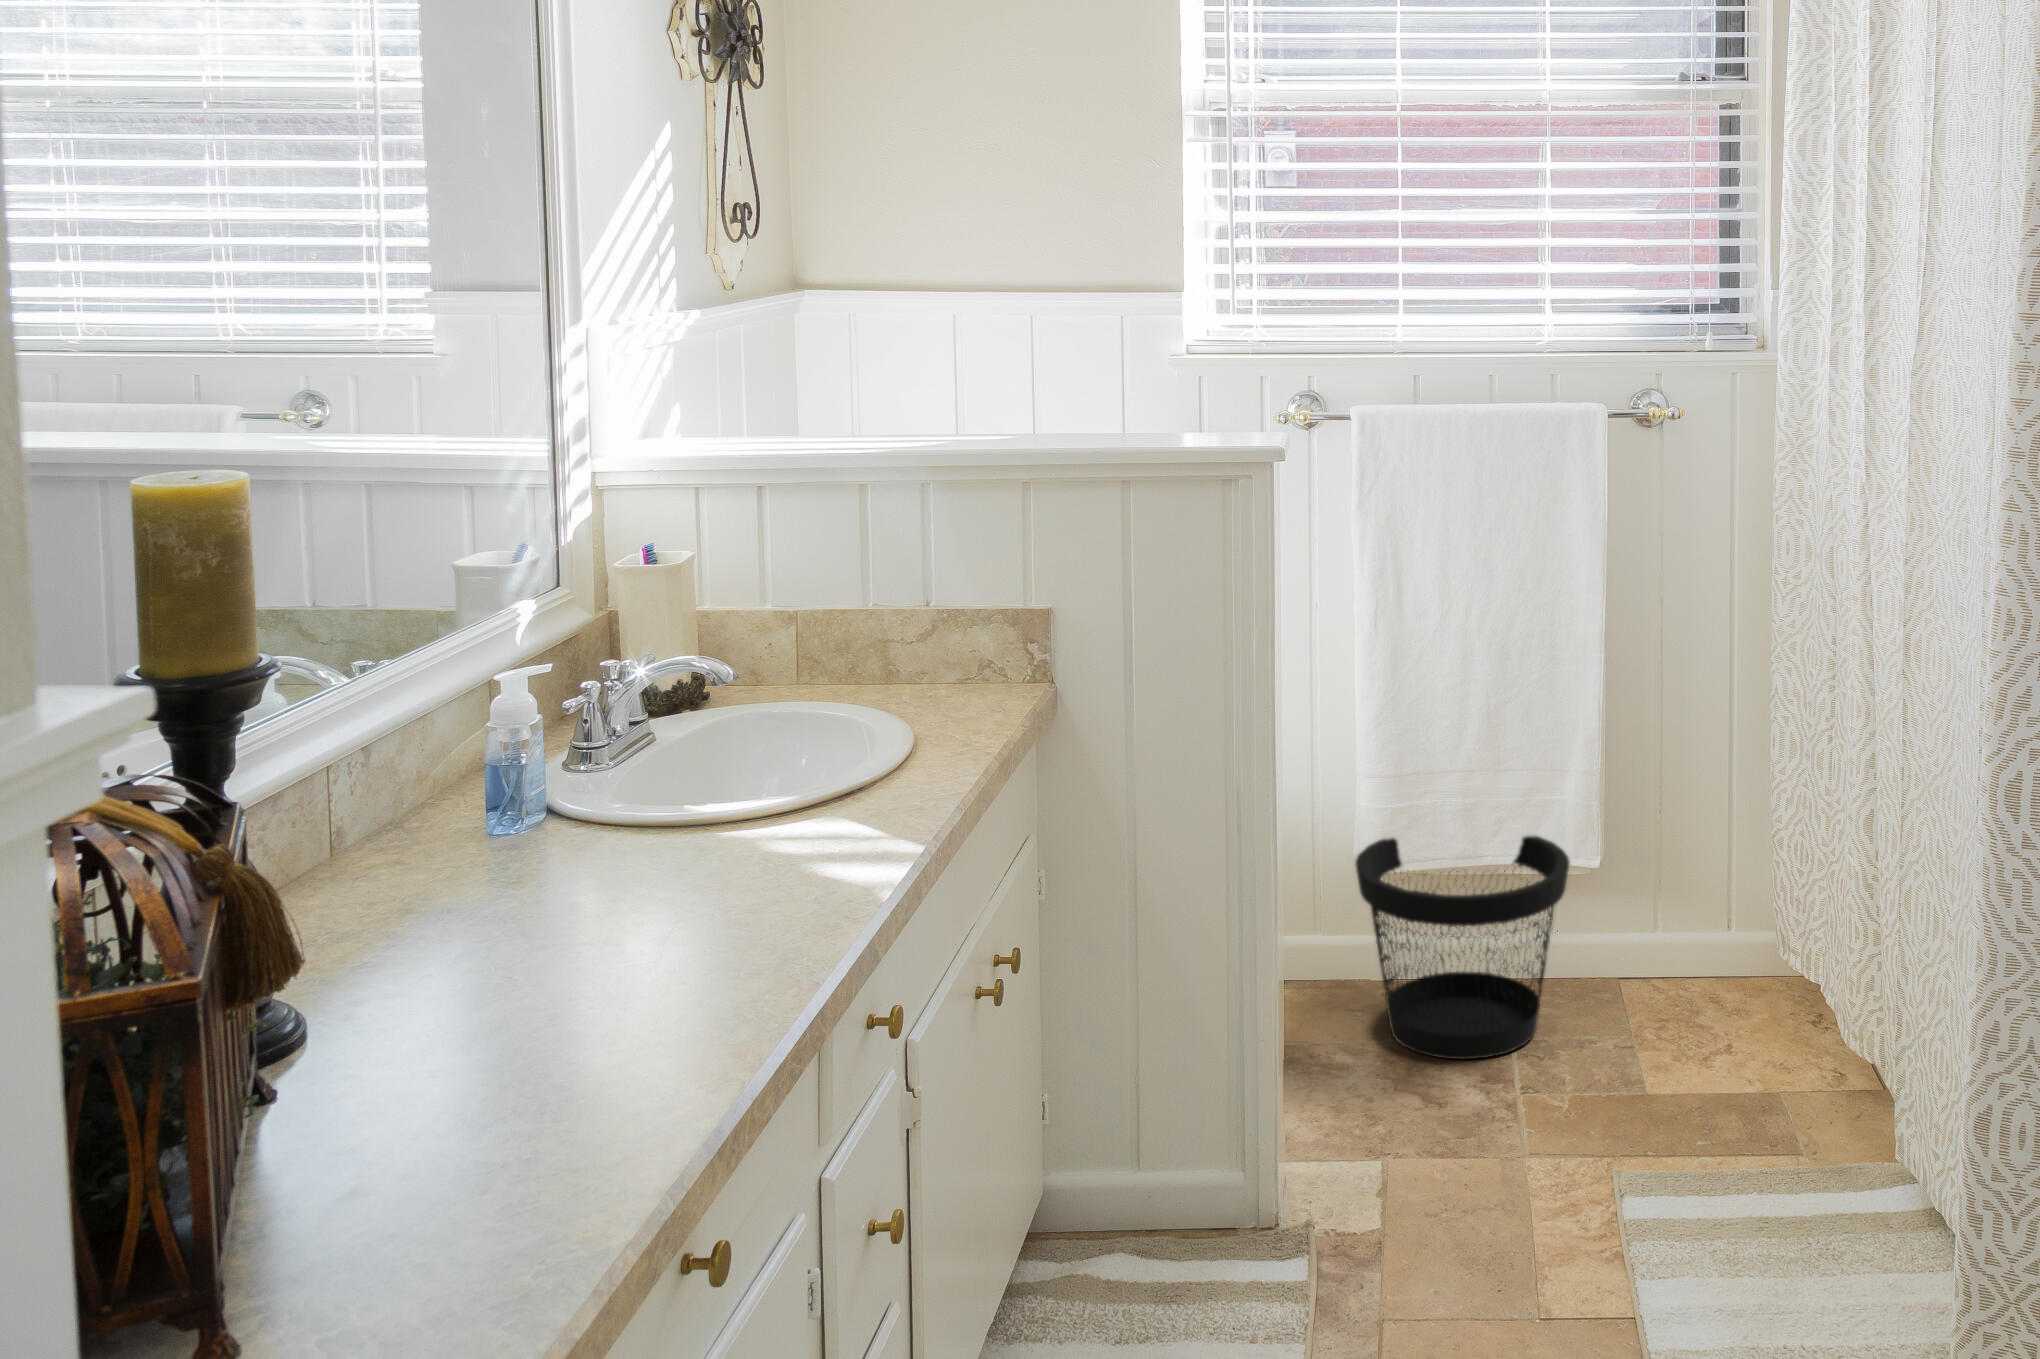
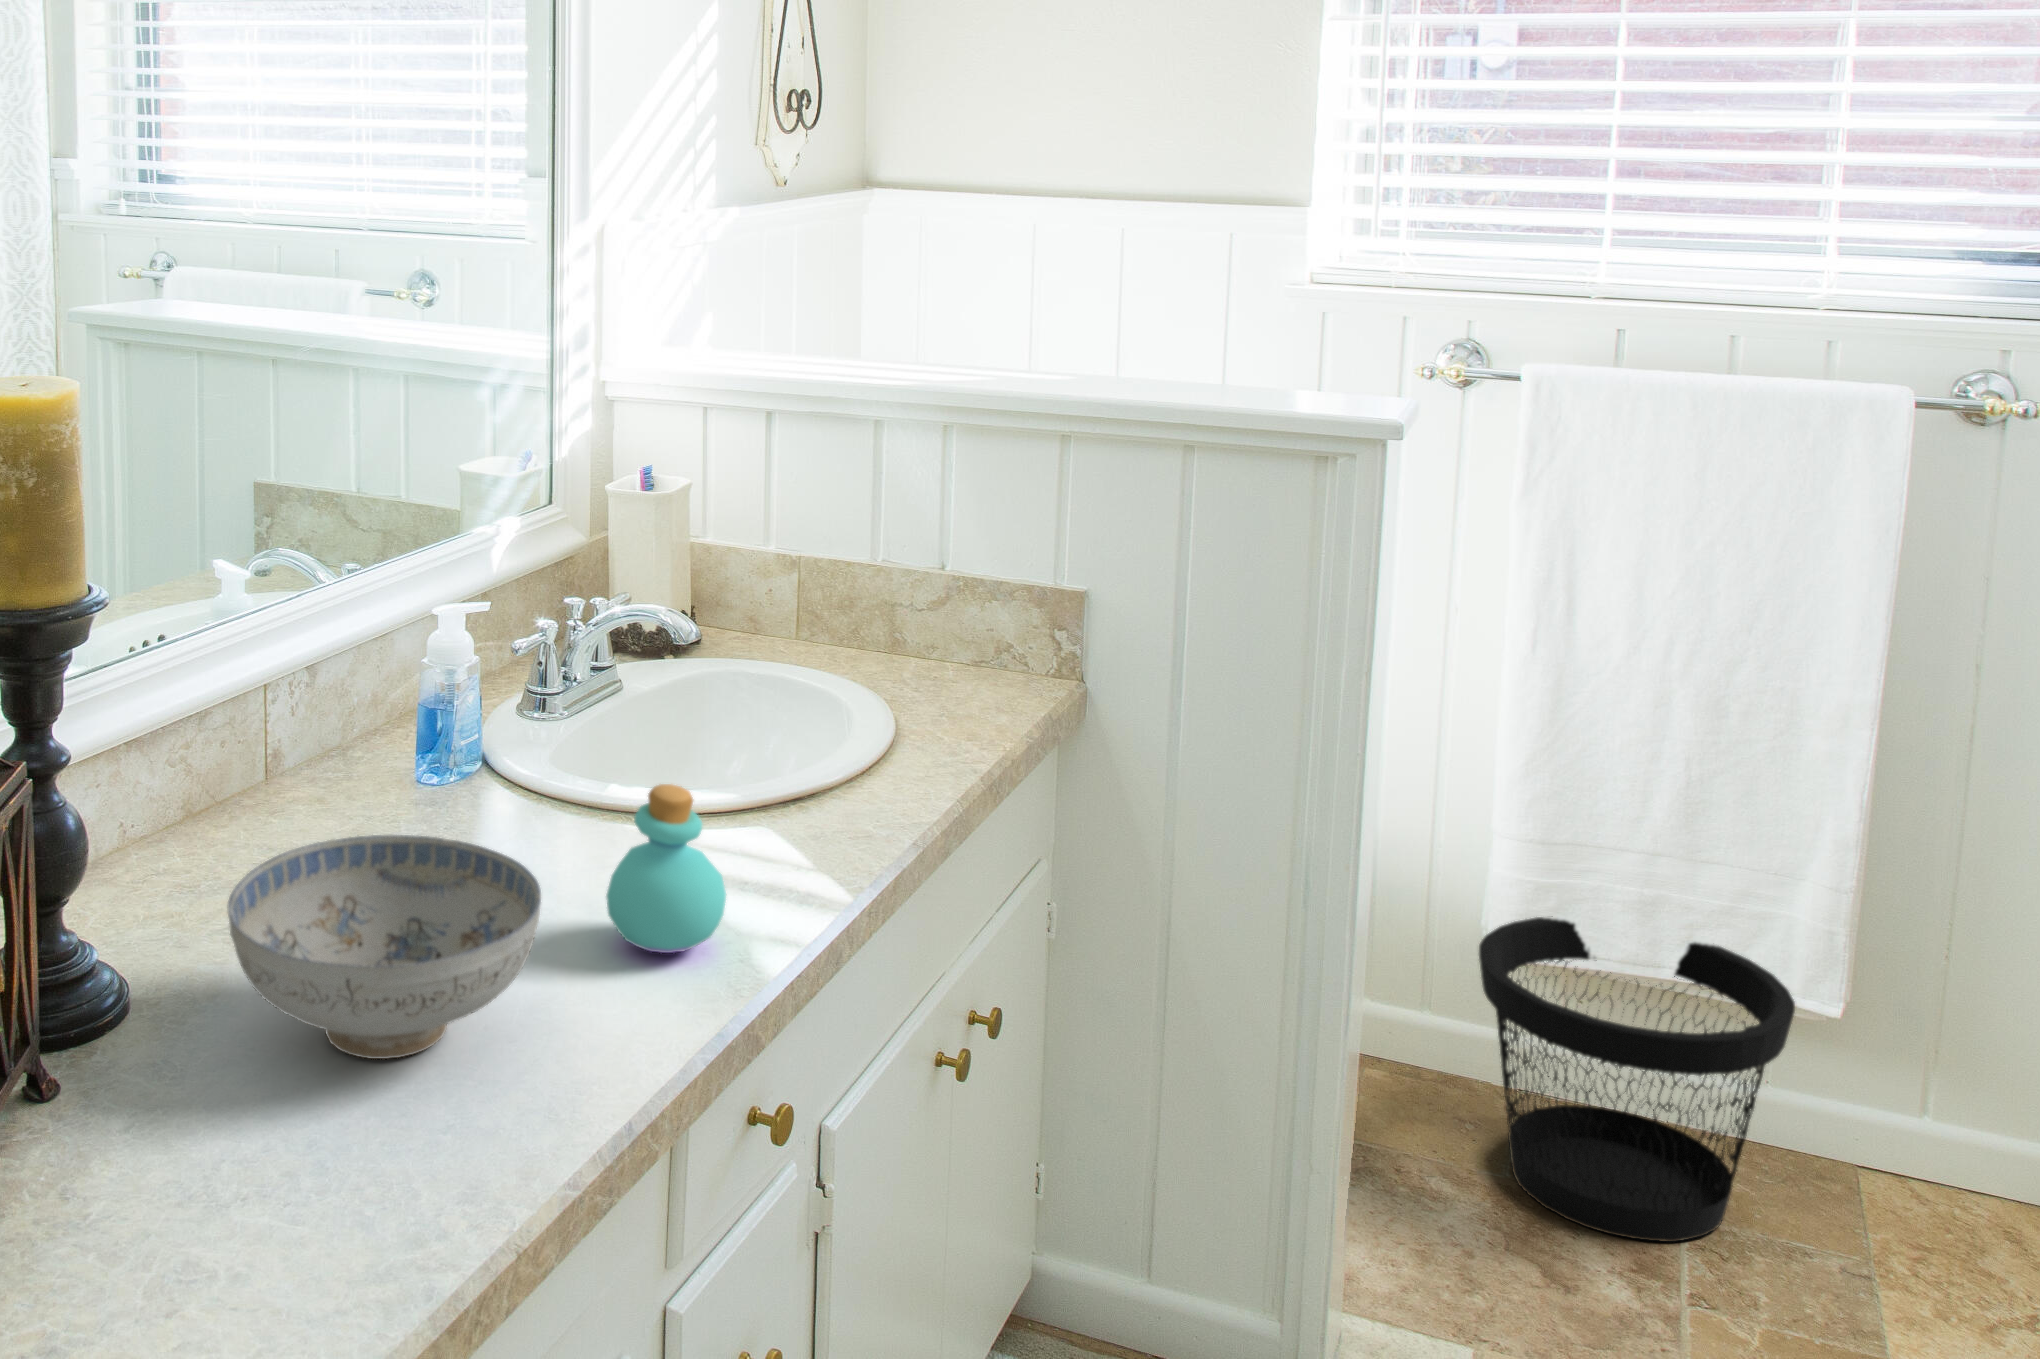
perfume bottle: none [728,773,832,913] -> present [606,784,726,953]
ceramic bowl: none [404,843,698,1029] -> present [228,835,541,1059]

